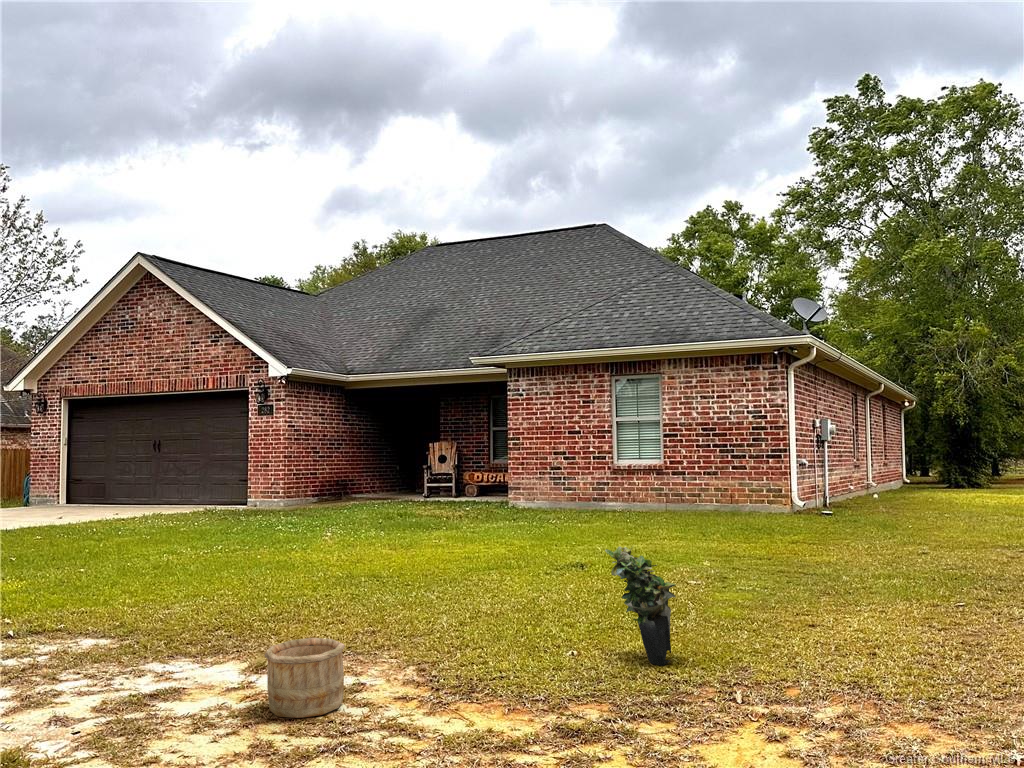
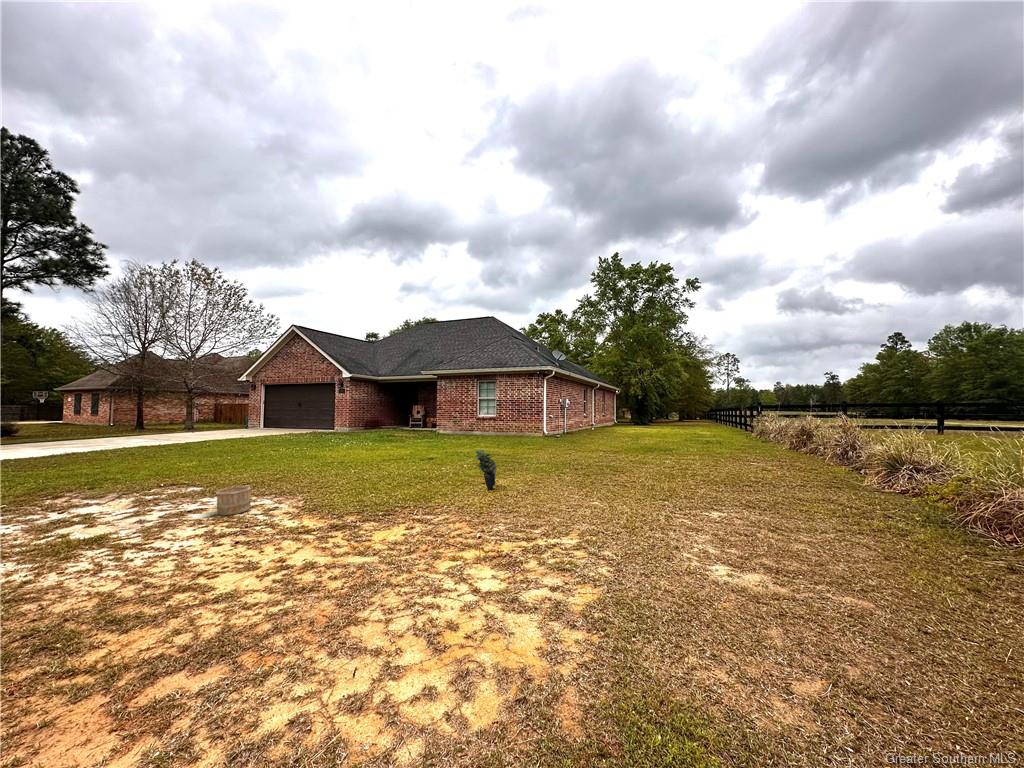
potted plant: present [605,547,676,666] -> present [474,449,497,490]

